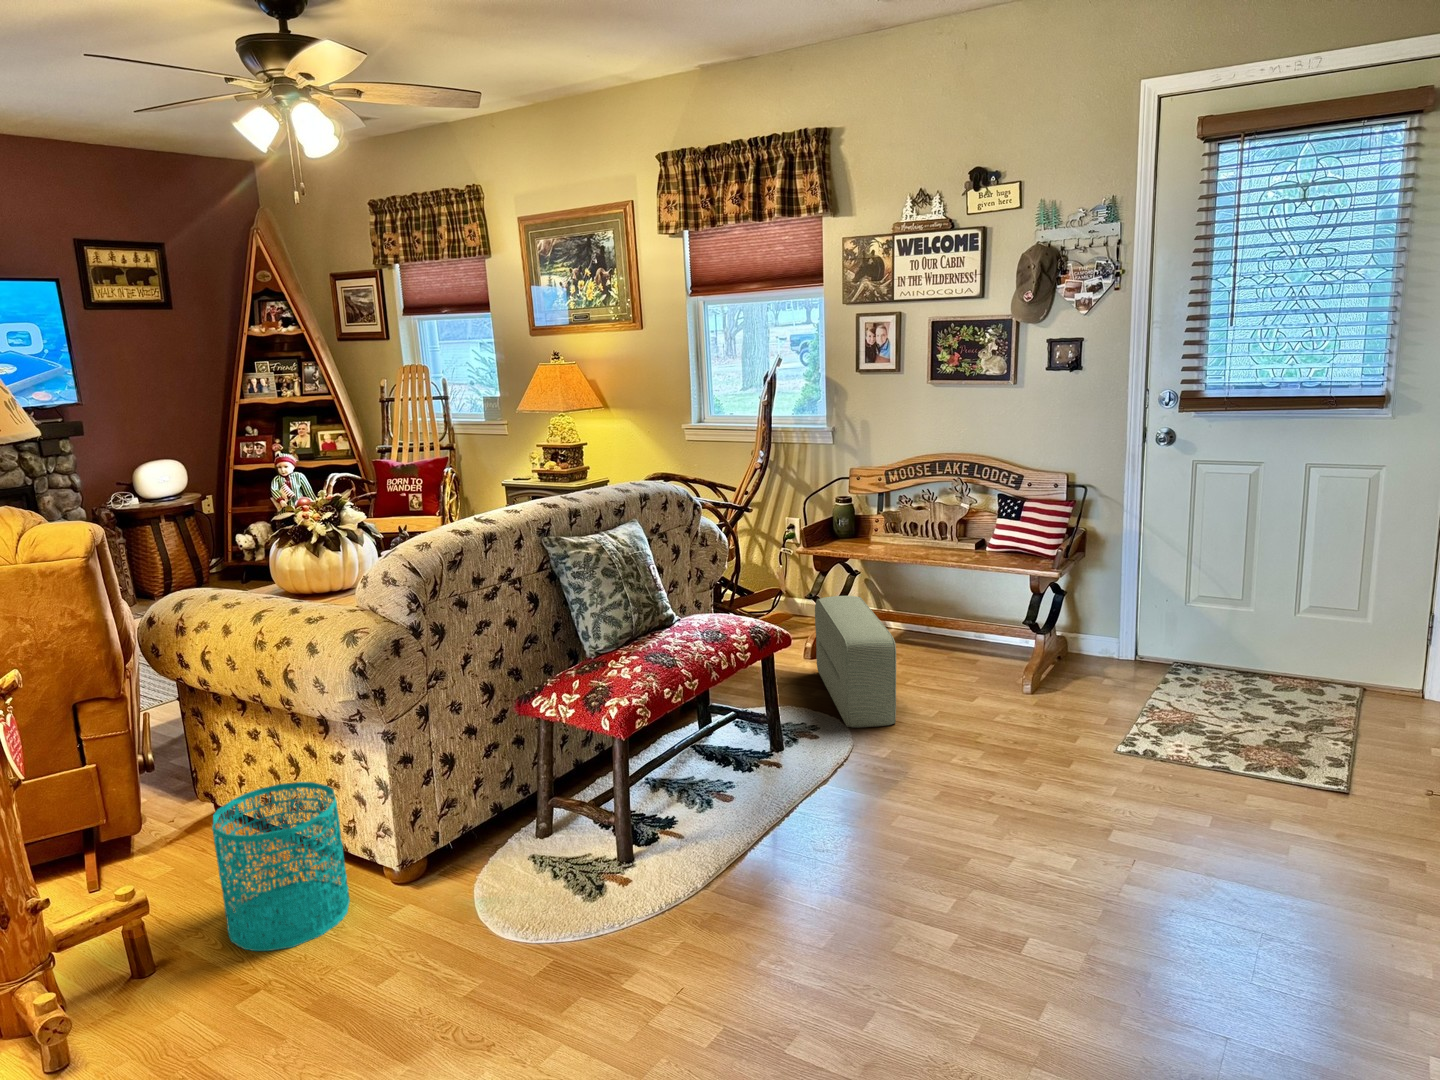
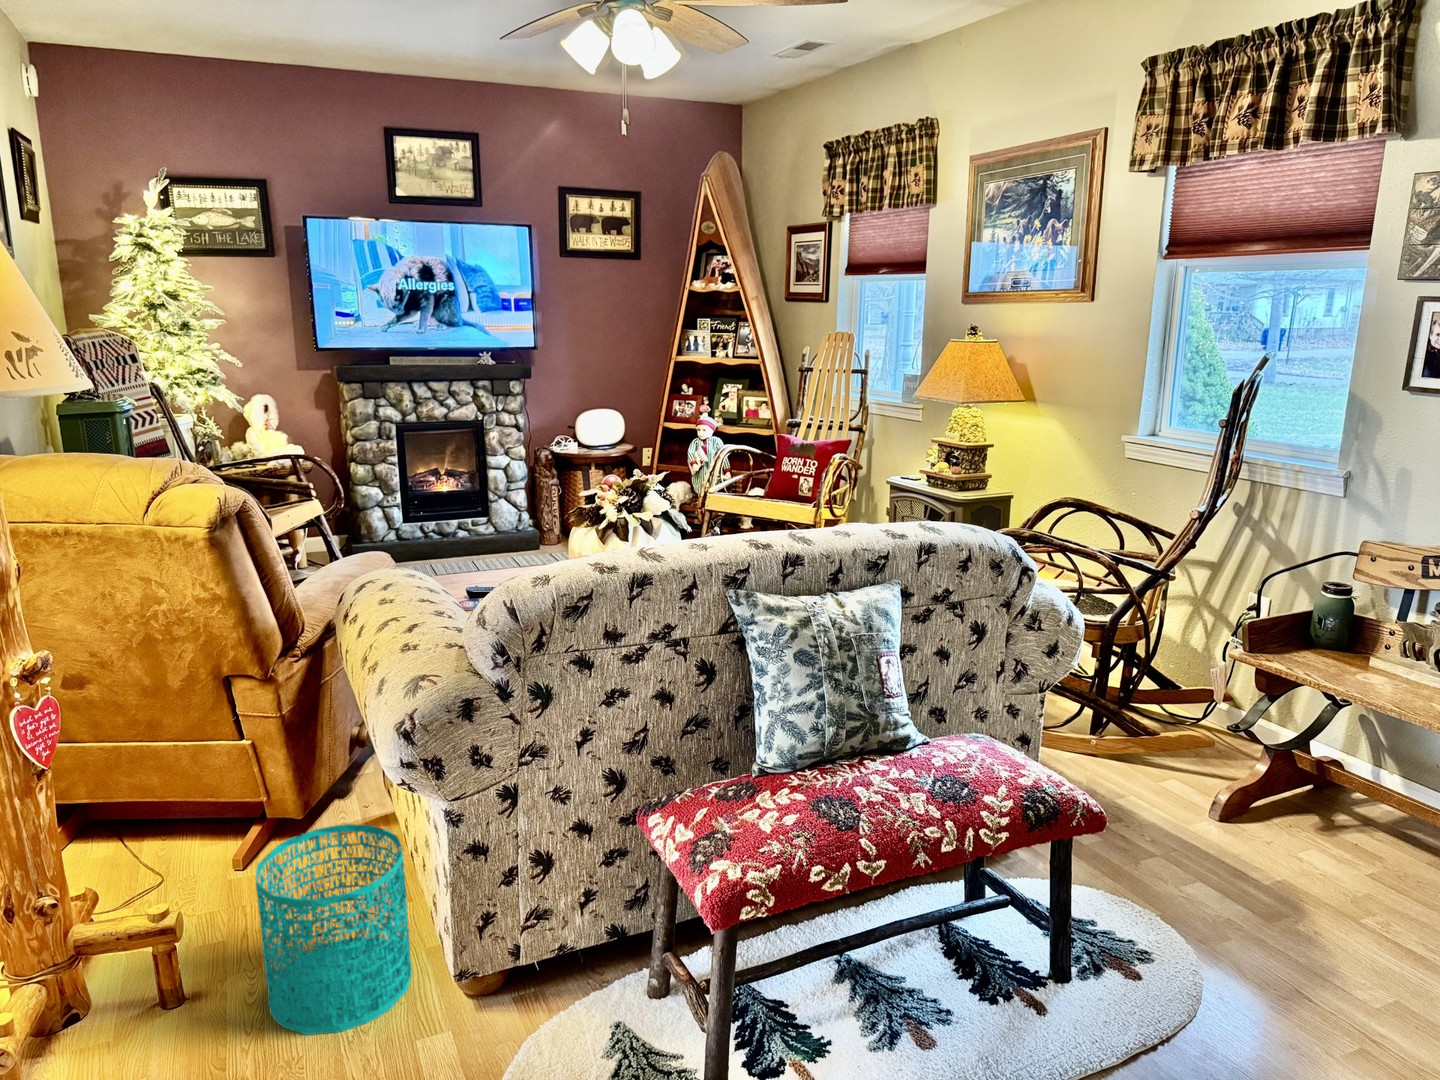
pouf: present [815,596,896,728] -> none [1202,738,1320,998]

